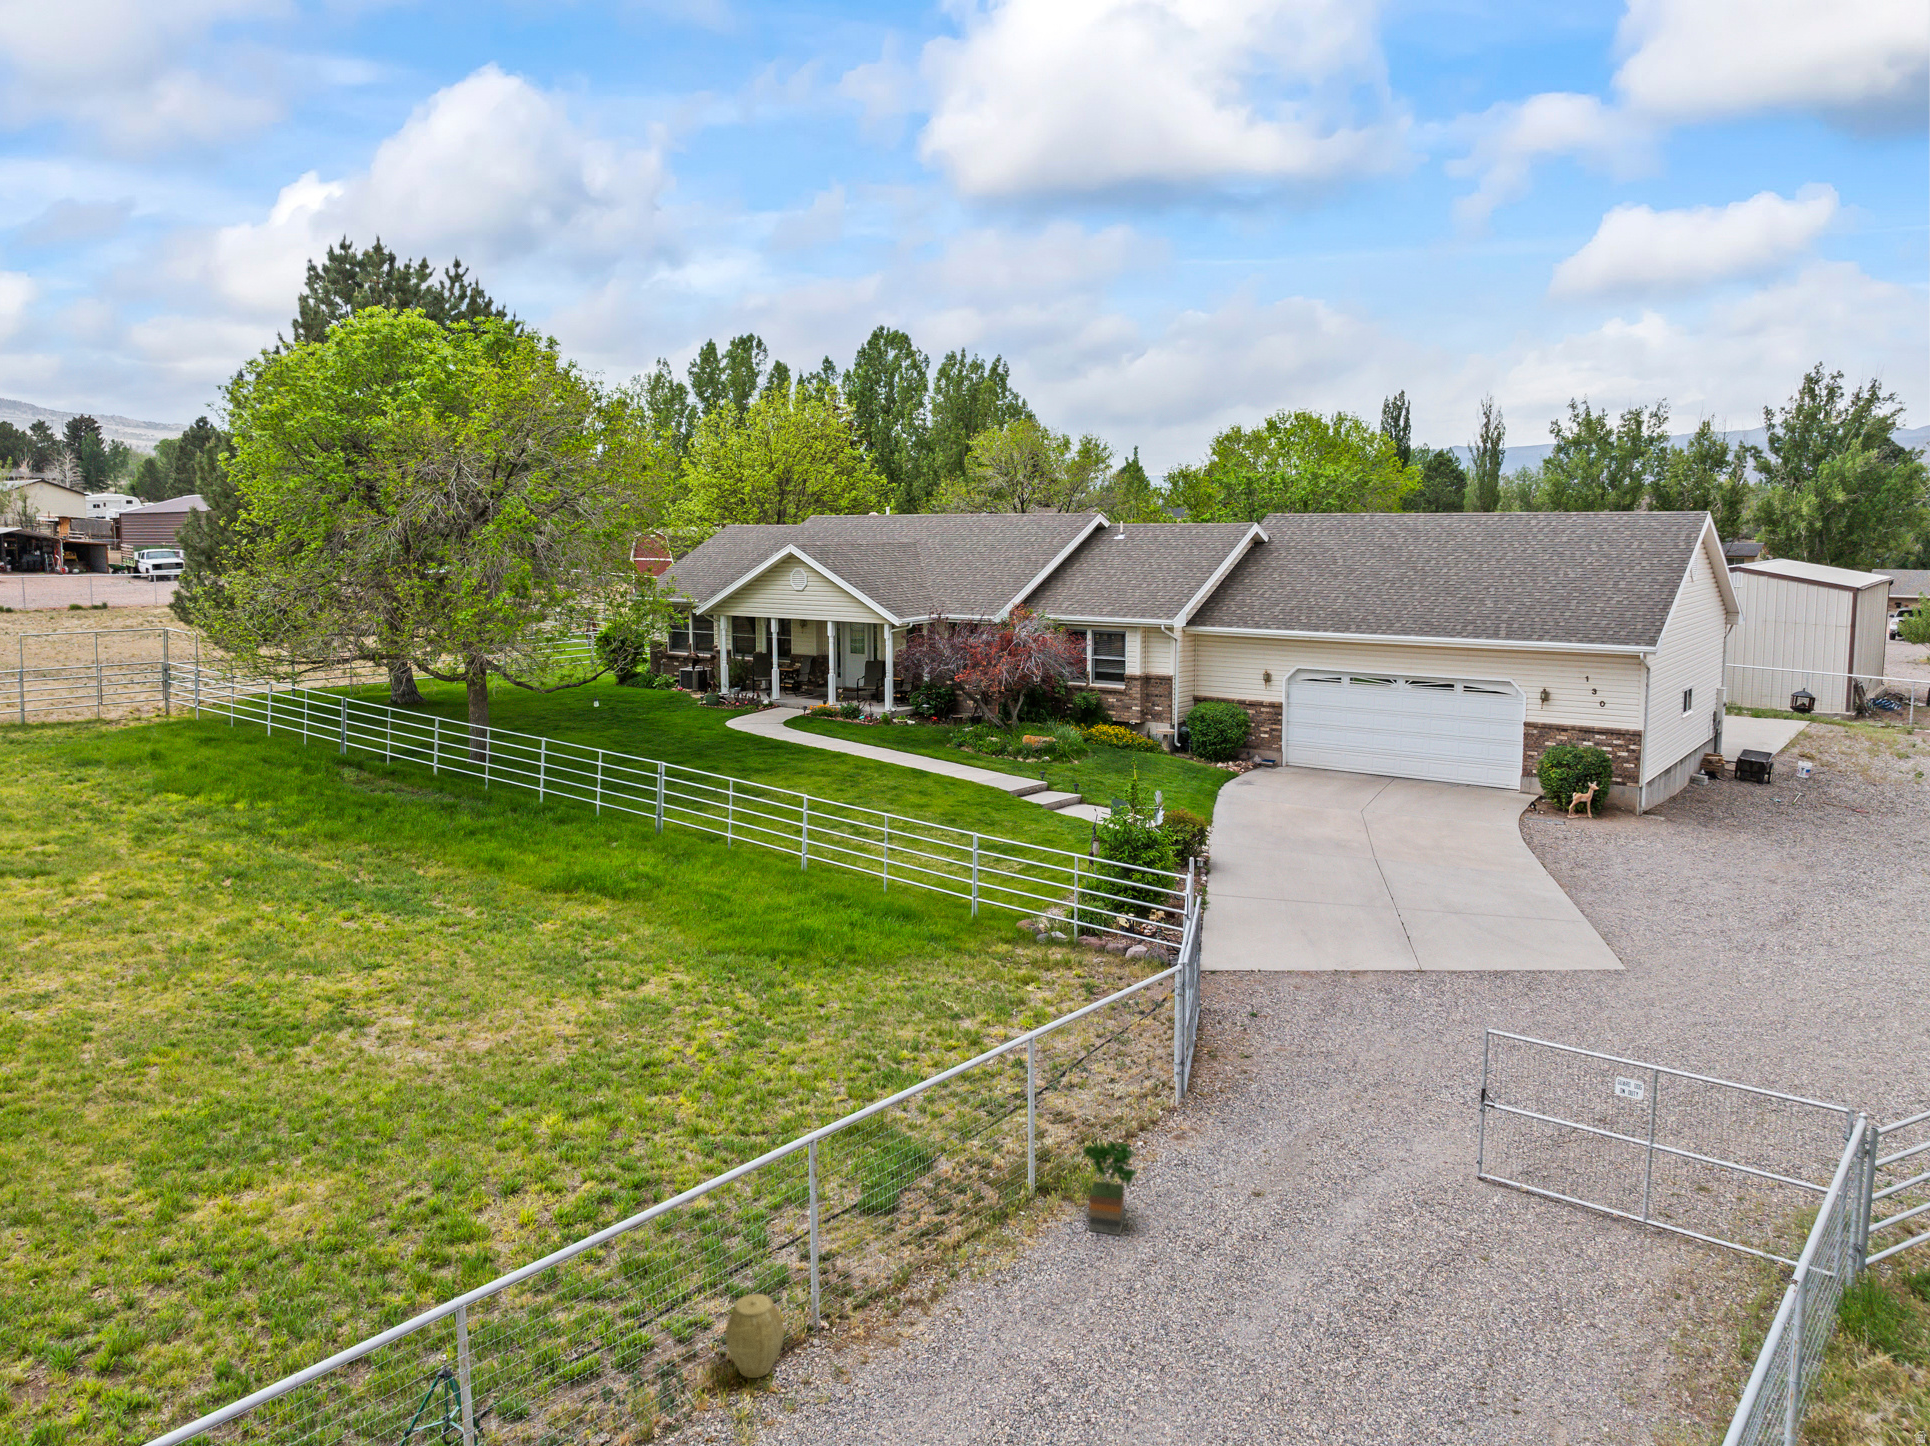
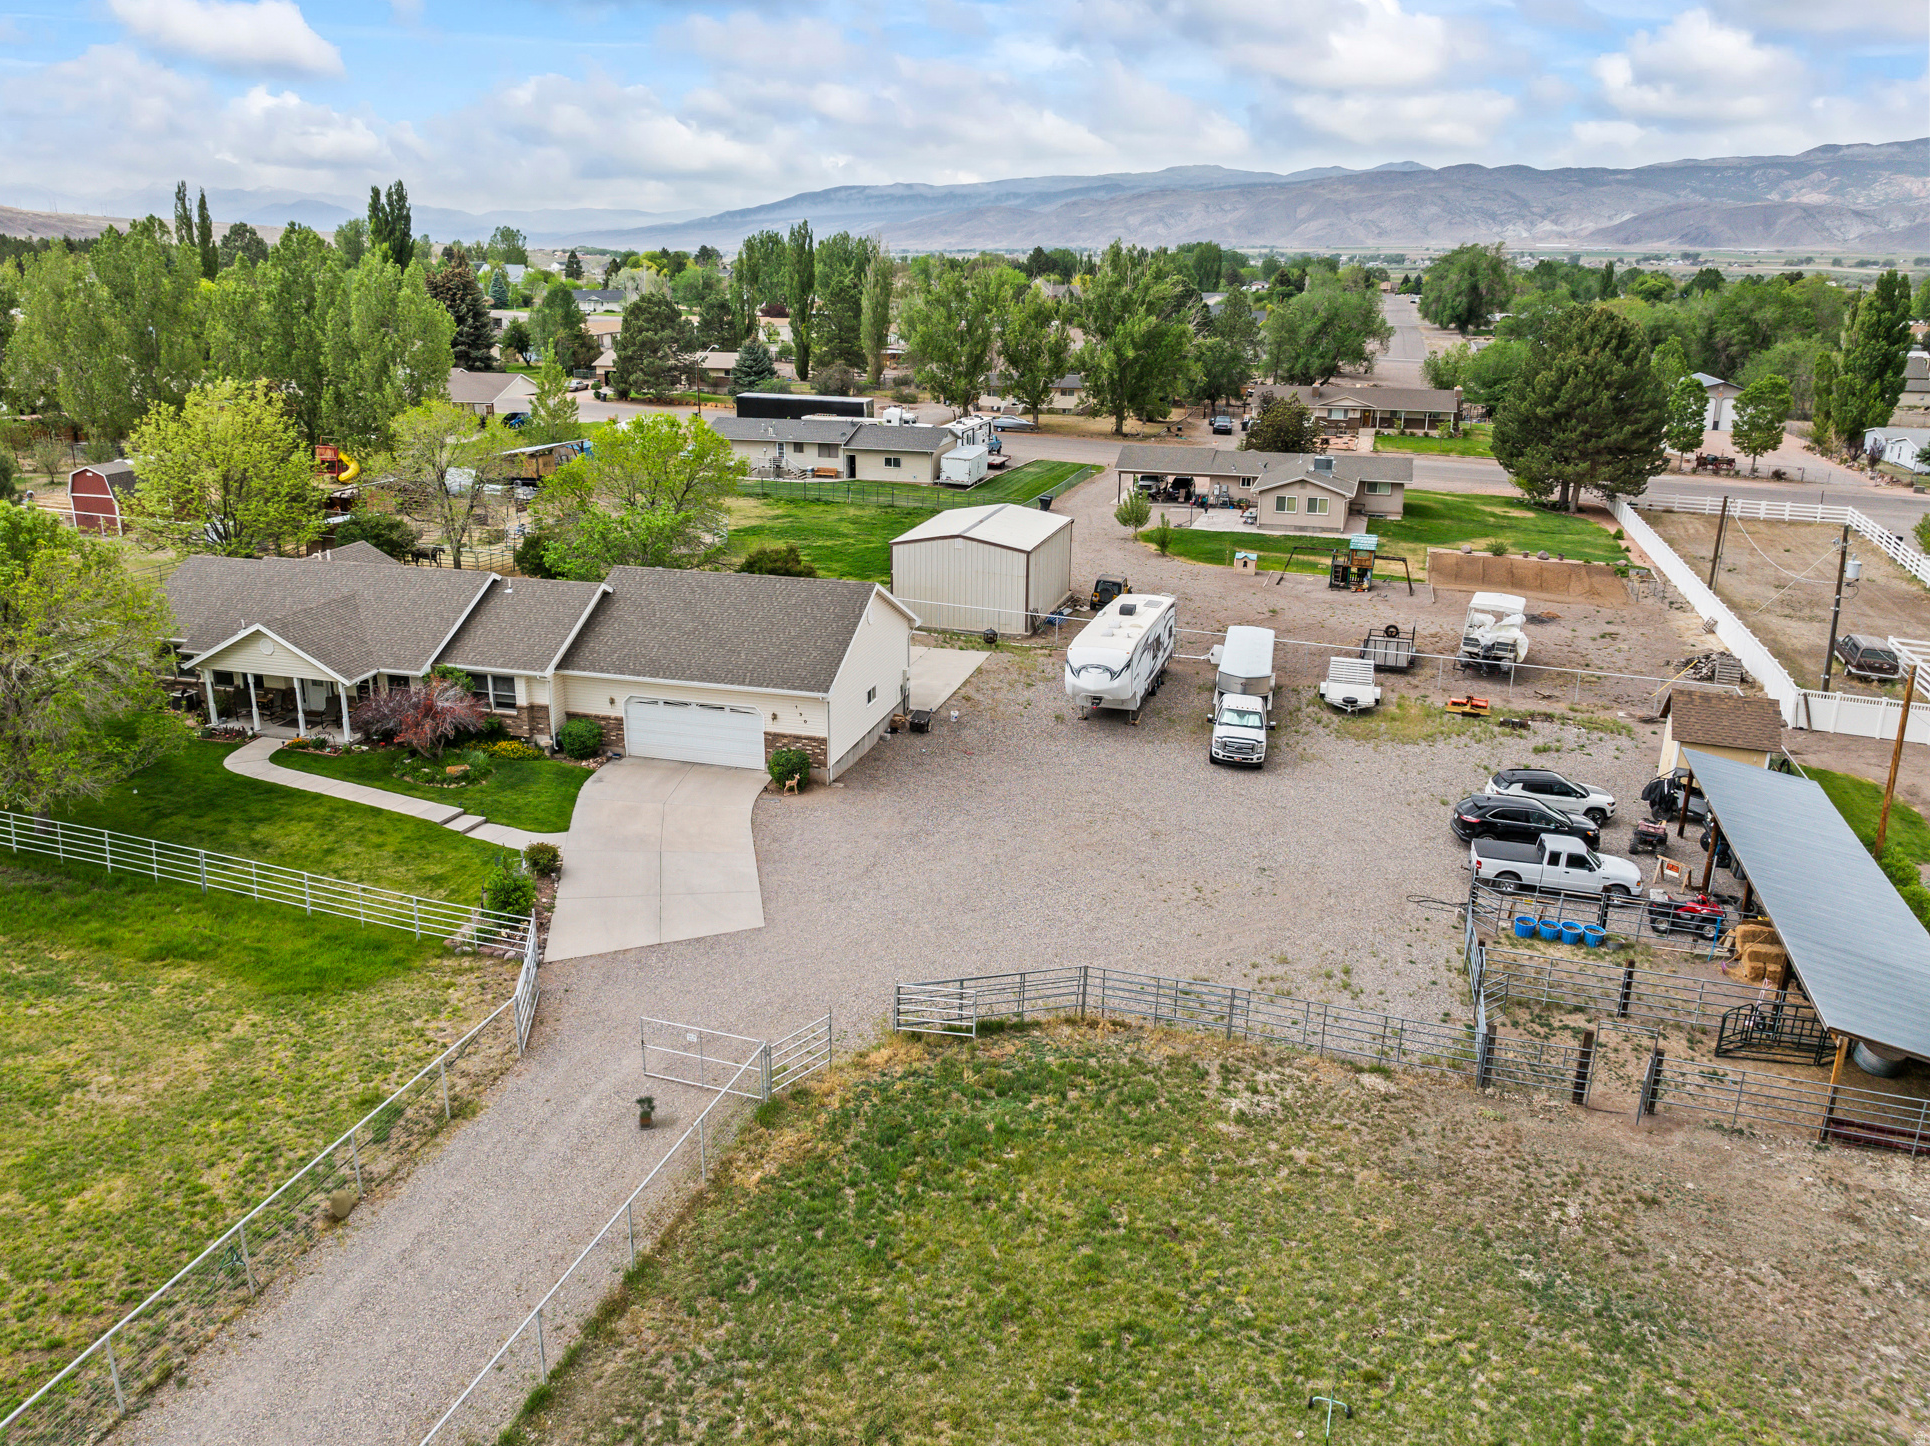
potted tree: present [1082,1142,1137,1235] -> present [635,1096,656,1130]

